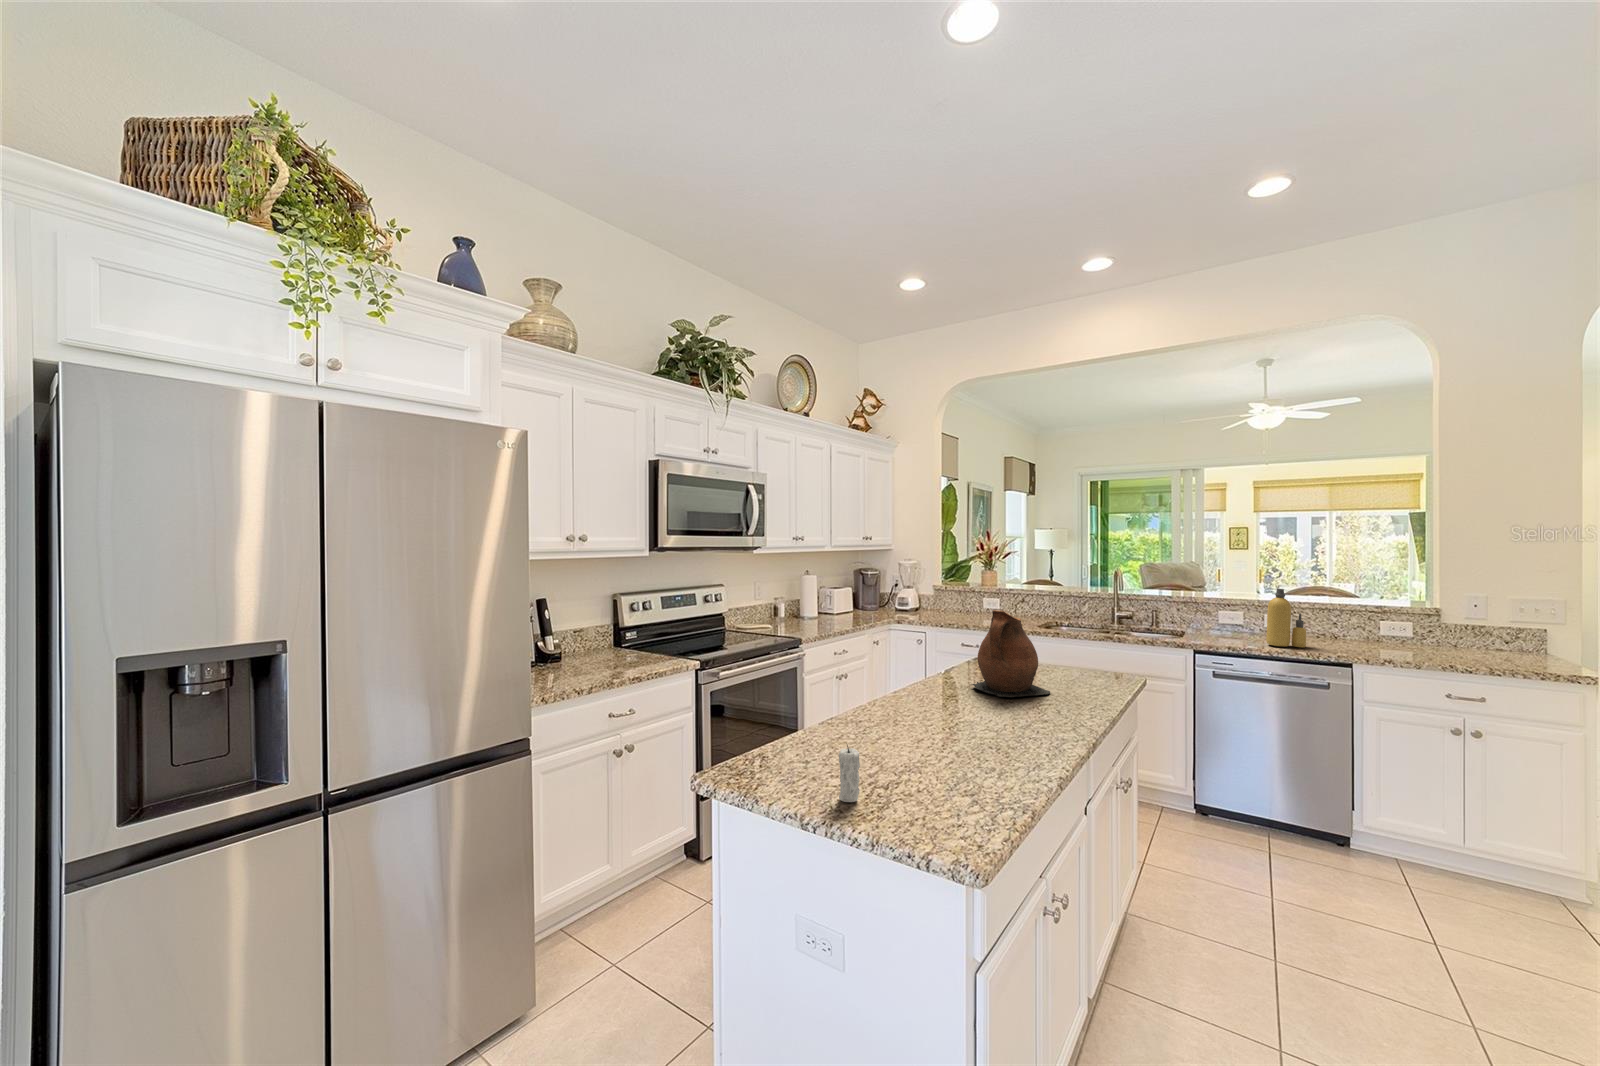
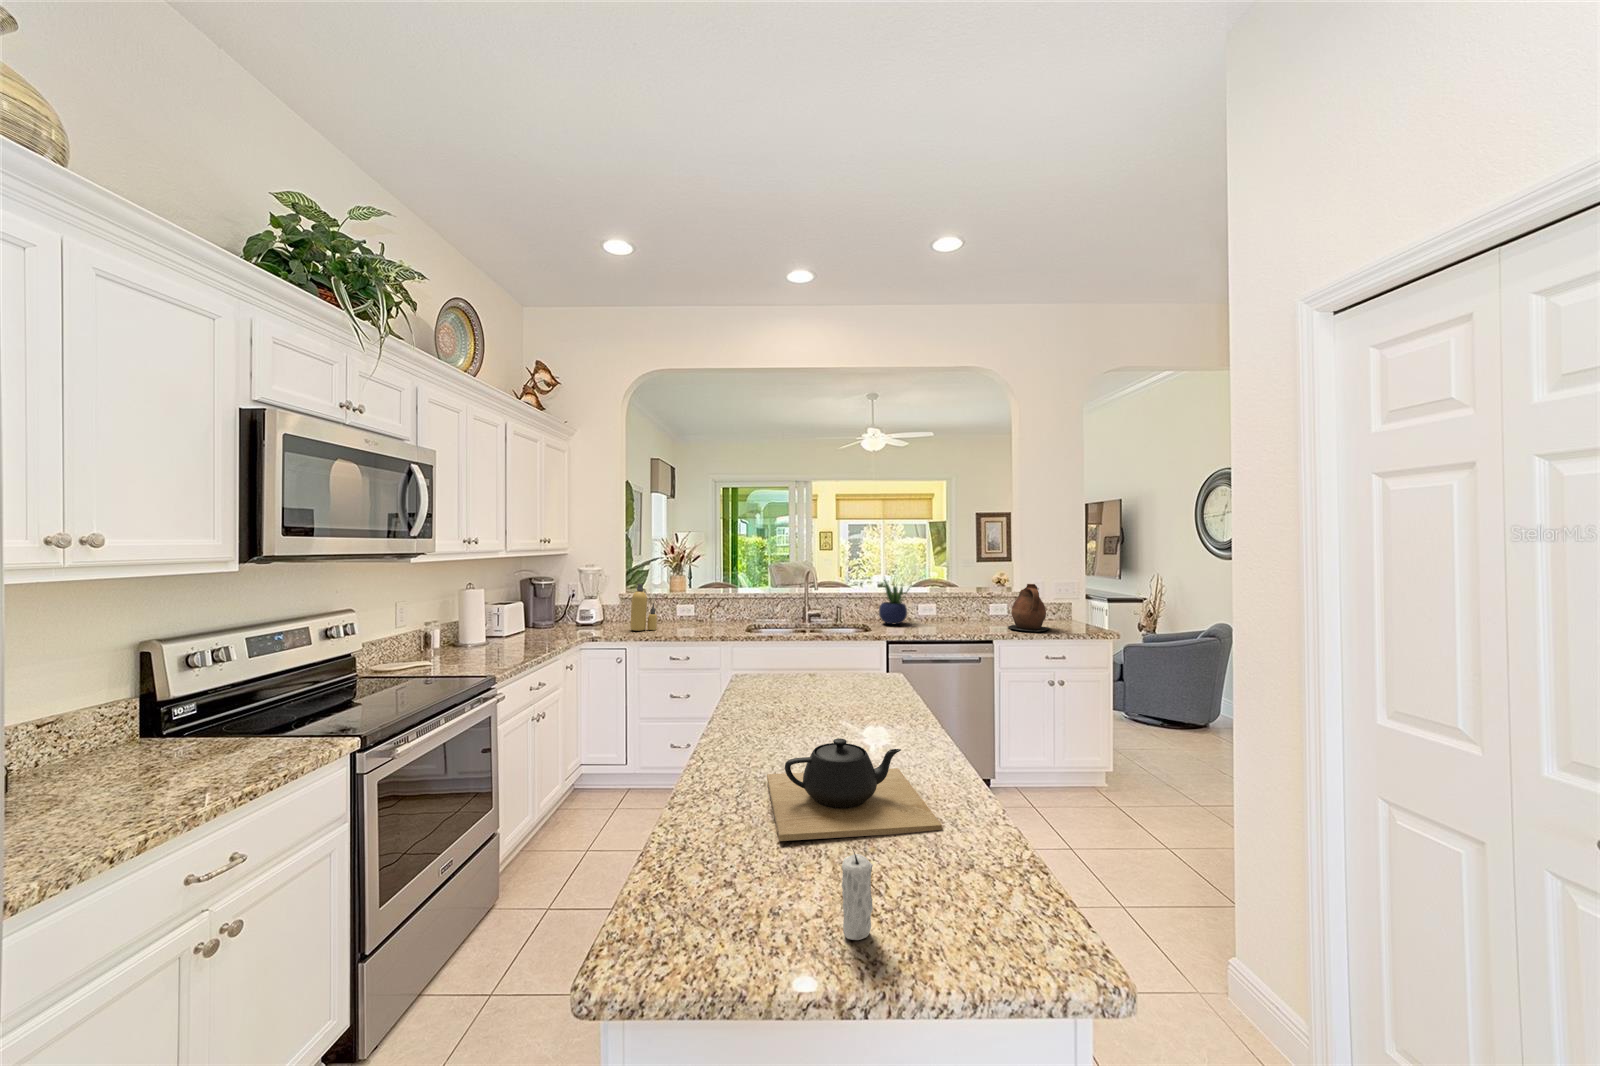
potted plant: none [1202,578,1250,634] -> present [879,580,909,625]
bottle: present [1266,589,1306,647] -> present [630,584,657,631]
ceramic pitcher: present [972,610,1050,697] -> present [1008,584,1050,632]
teapot: none [864,693,1011,776] -> present [767,738,942,841]

